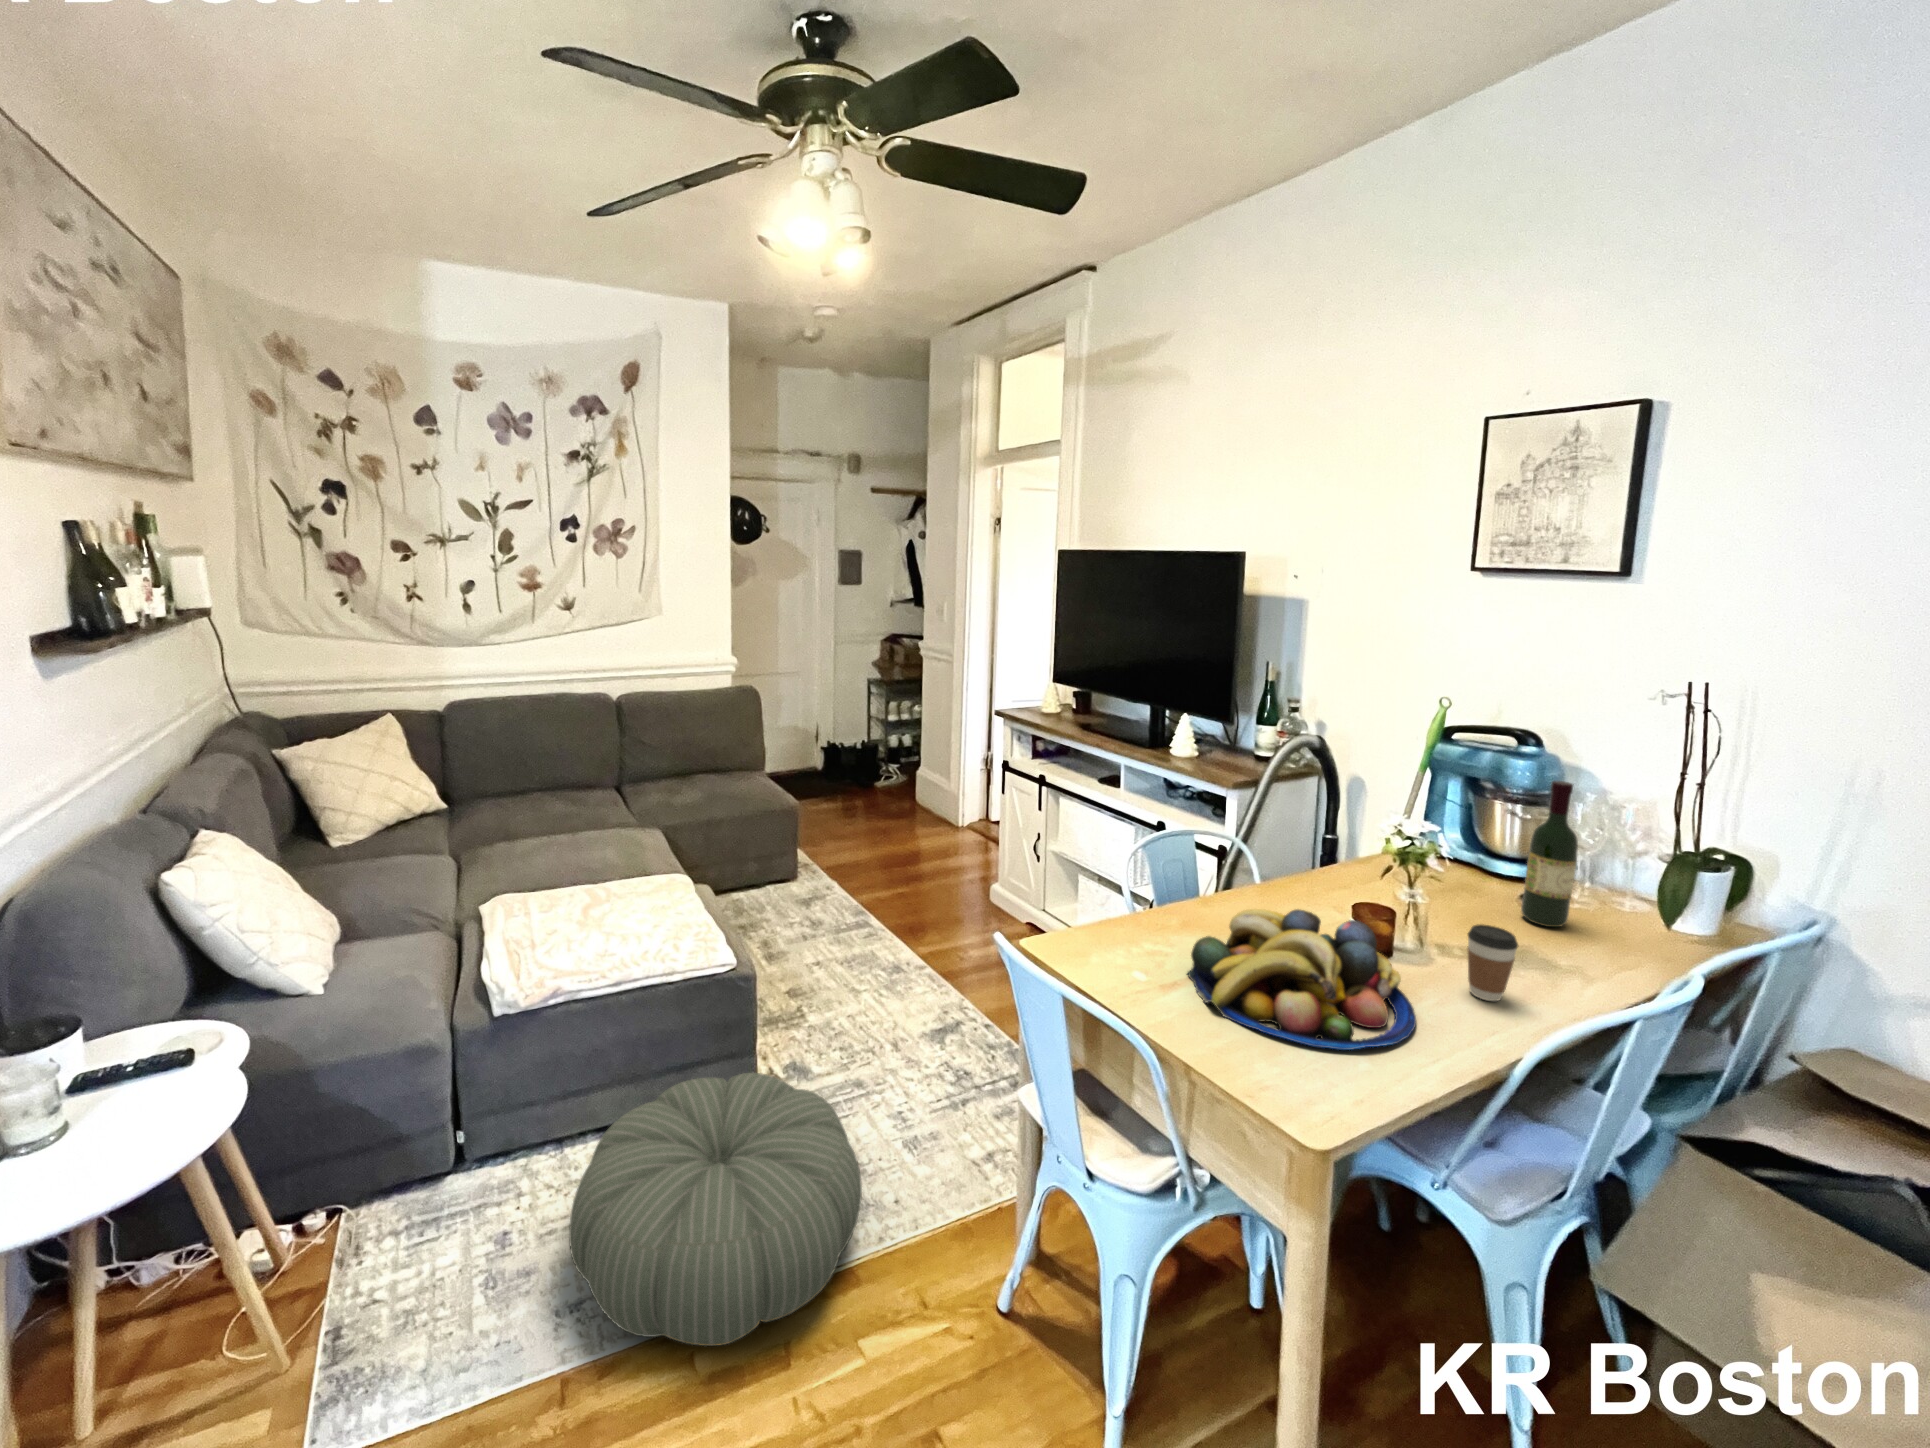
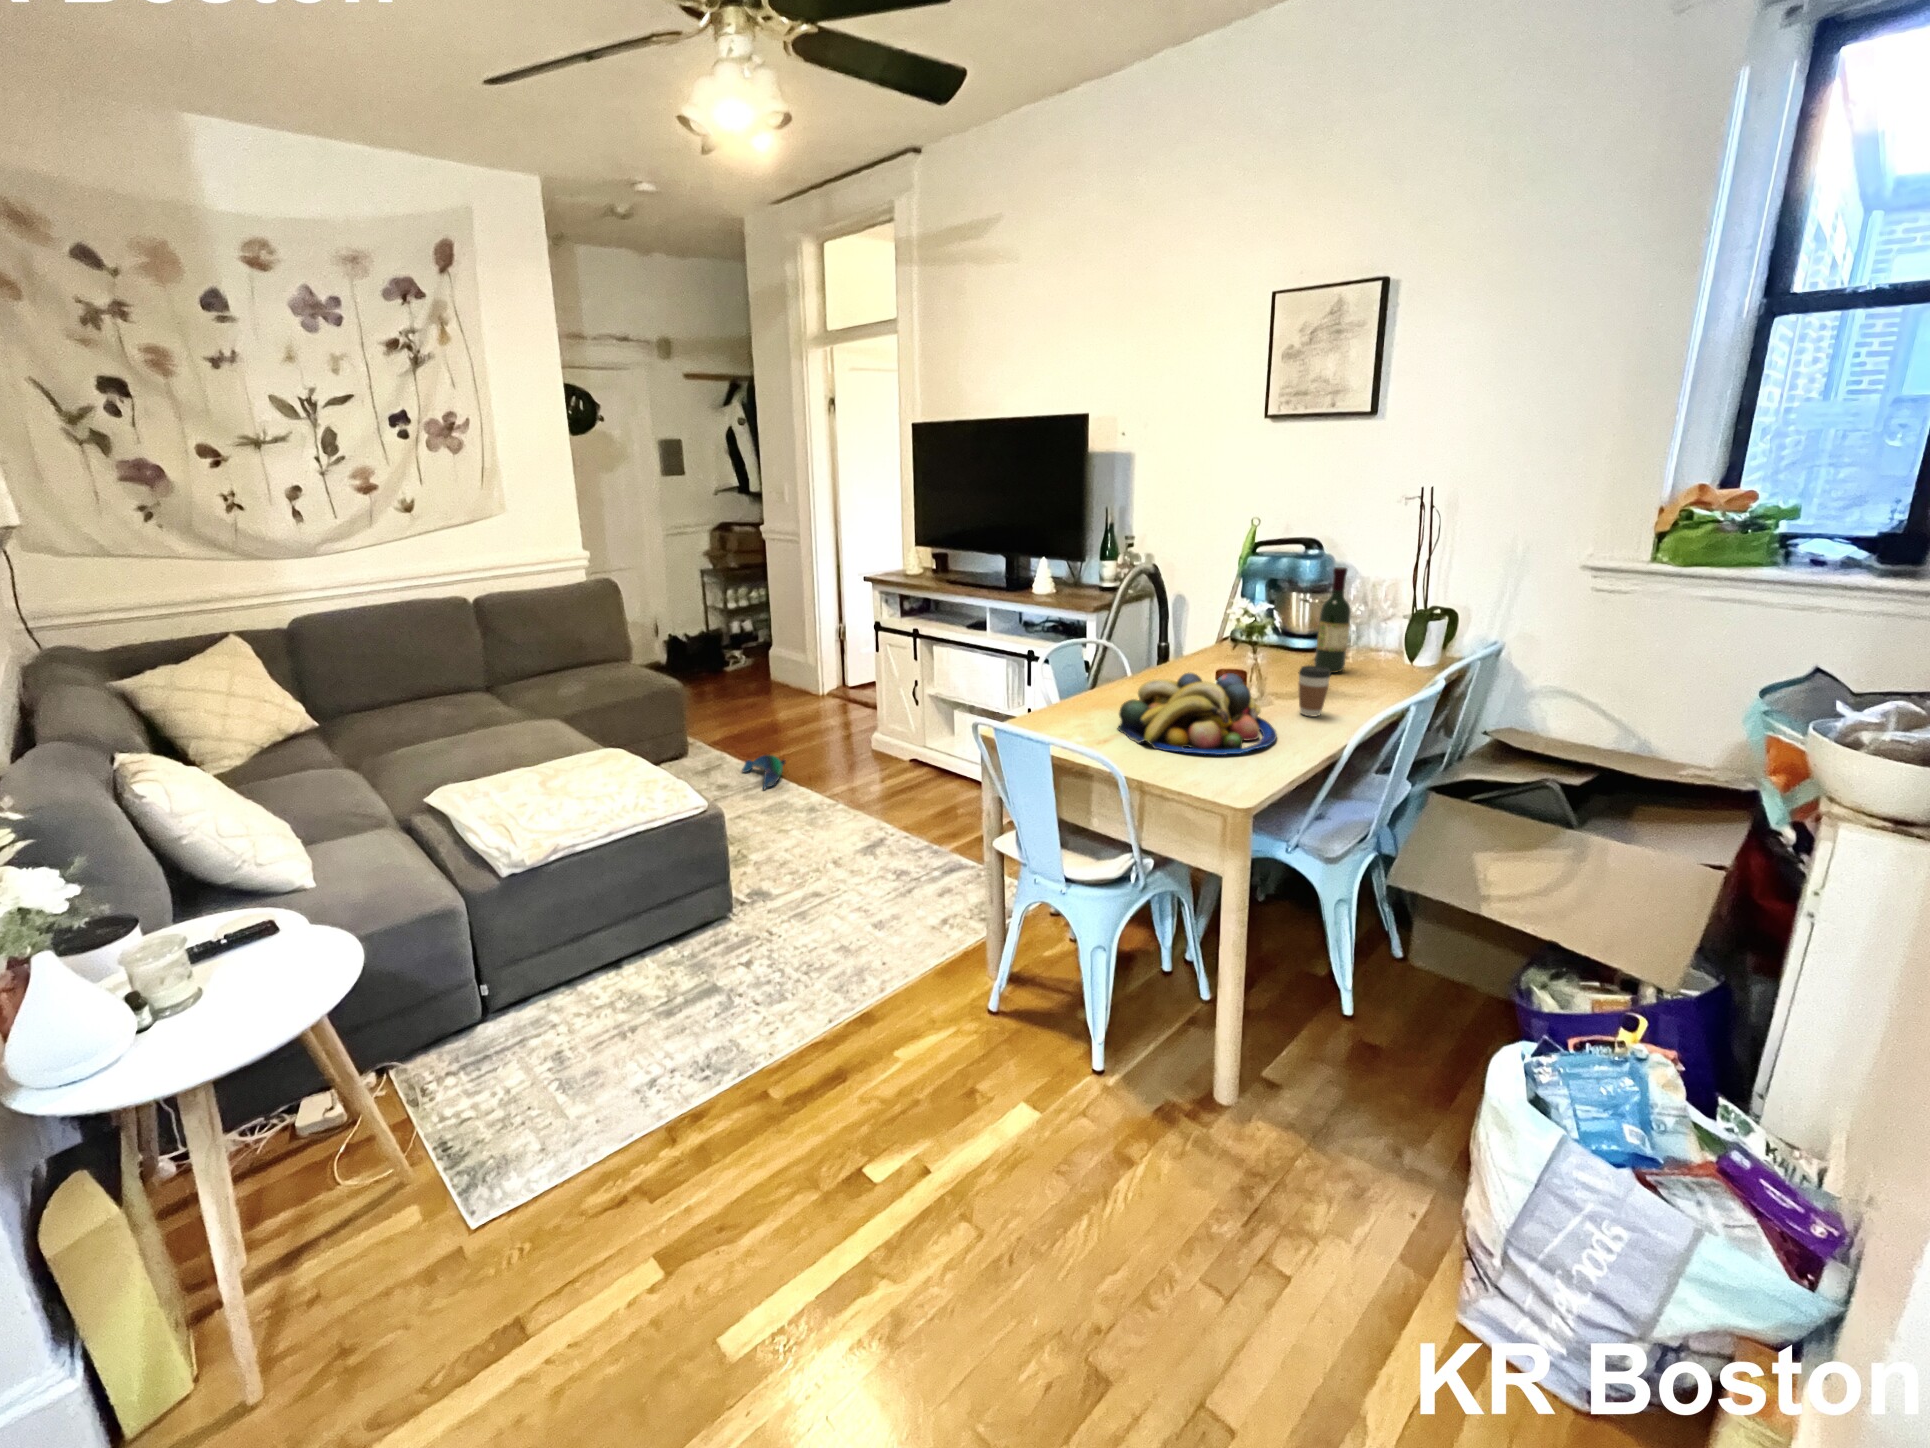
plush toy: none [839,893,884,934] -> present [742,755,786,789]
pouf: present [569,1073,862,1346] -> none [630,887,869,1087]

